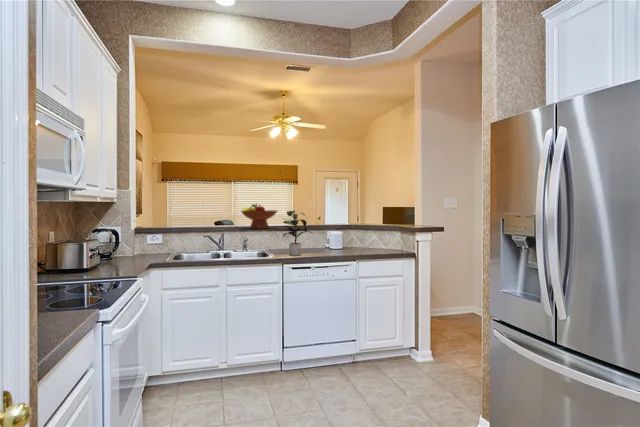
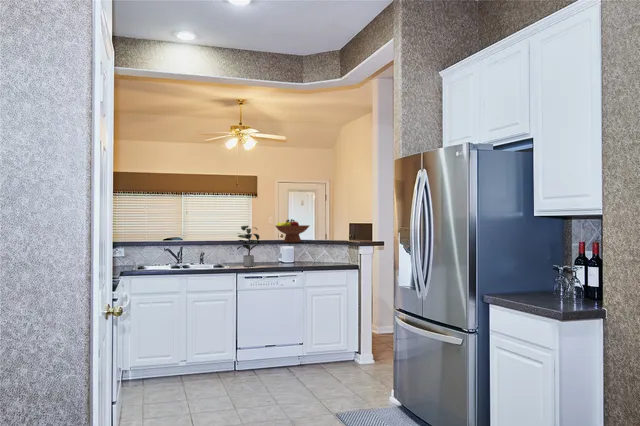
fruit bowl: present [241,204,277,229] -> present [276,219,309,243]

